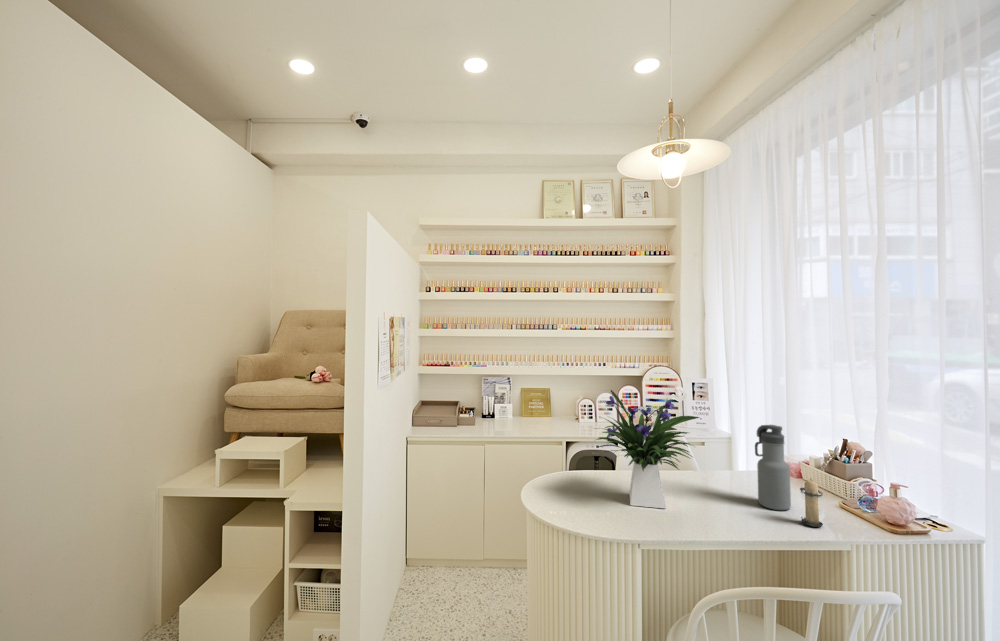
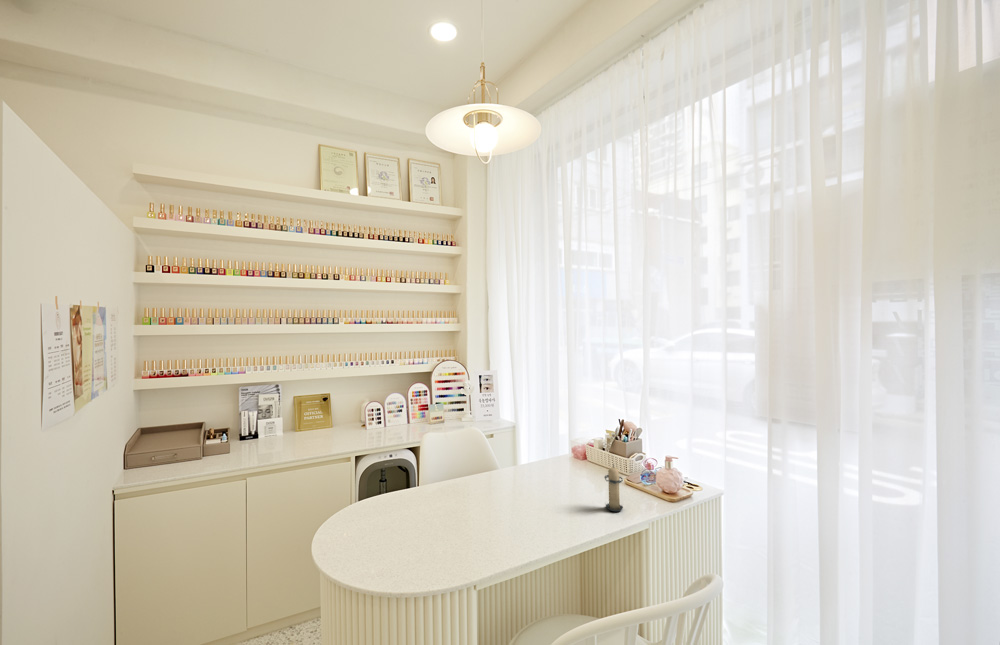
flower arrangement: present [597,390,699,509] -> none [402,399,518,530]
water bottle: present [755,425,791,510] -> none [562,417,593,500]

